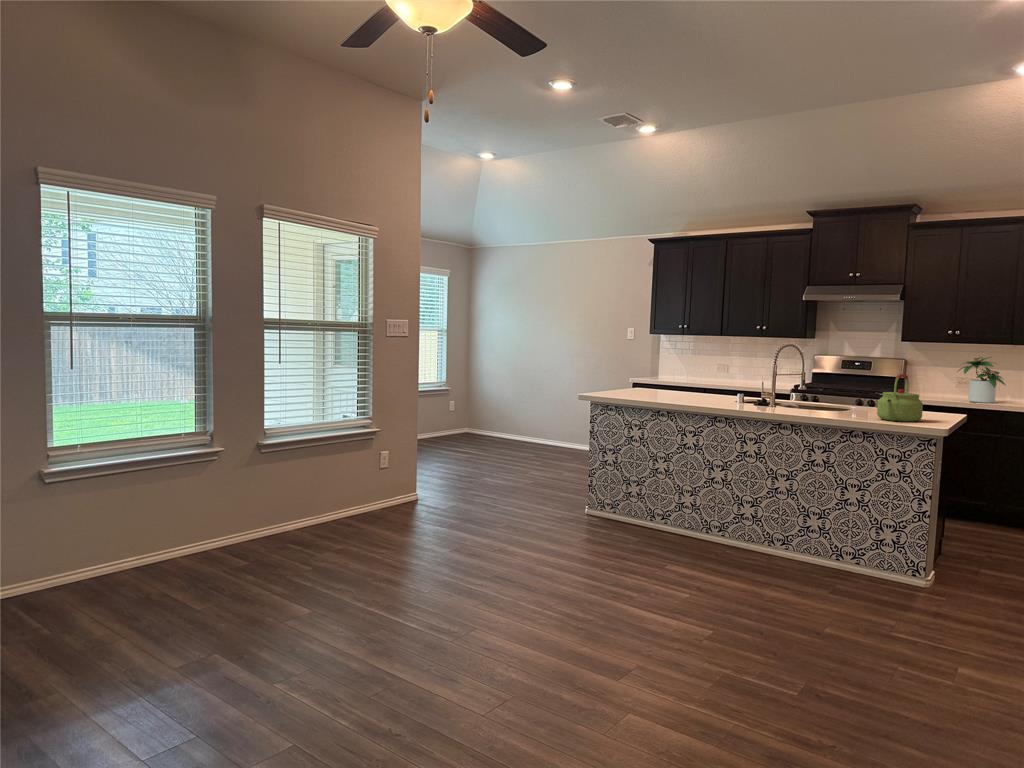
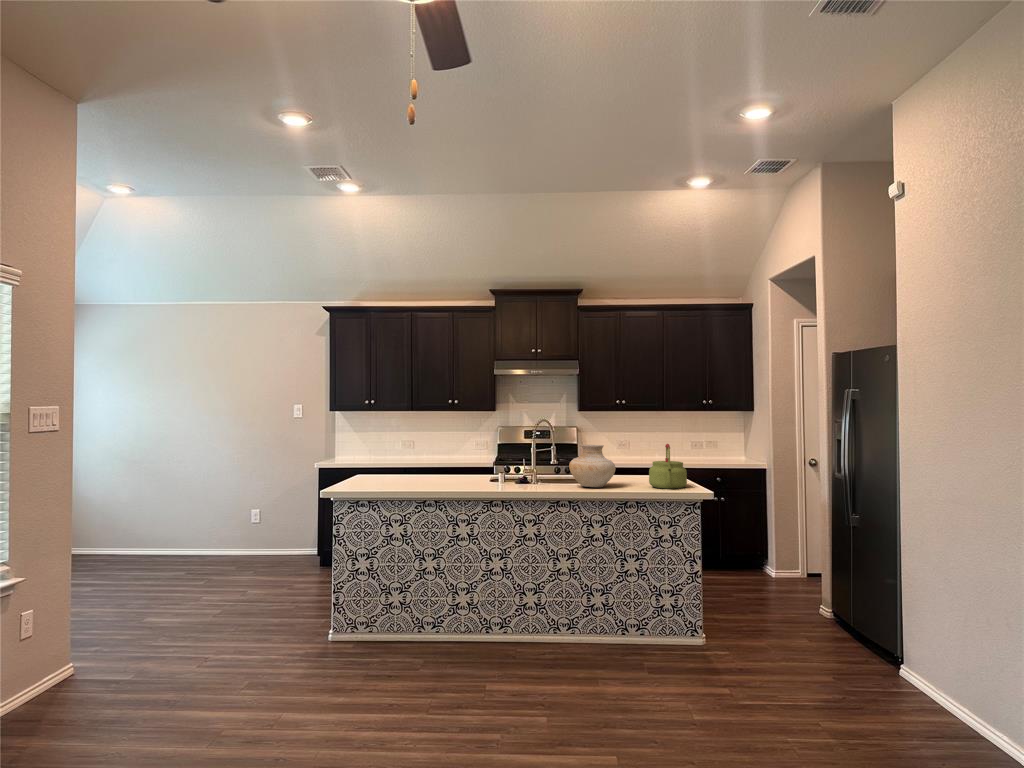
potted plant: present [957,357,1005,403] -> none [616,422,652,461]
vase: none [797,371,847,414] -> present [569,445,616,487]

